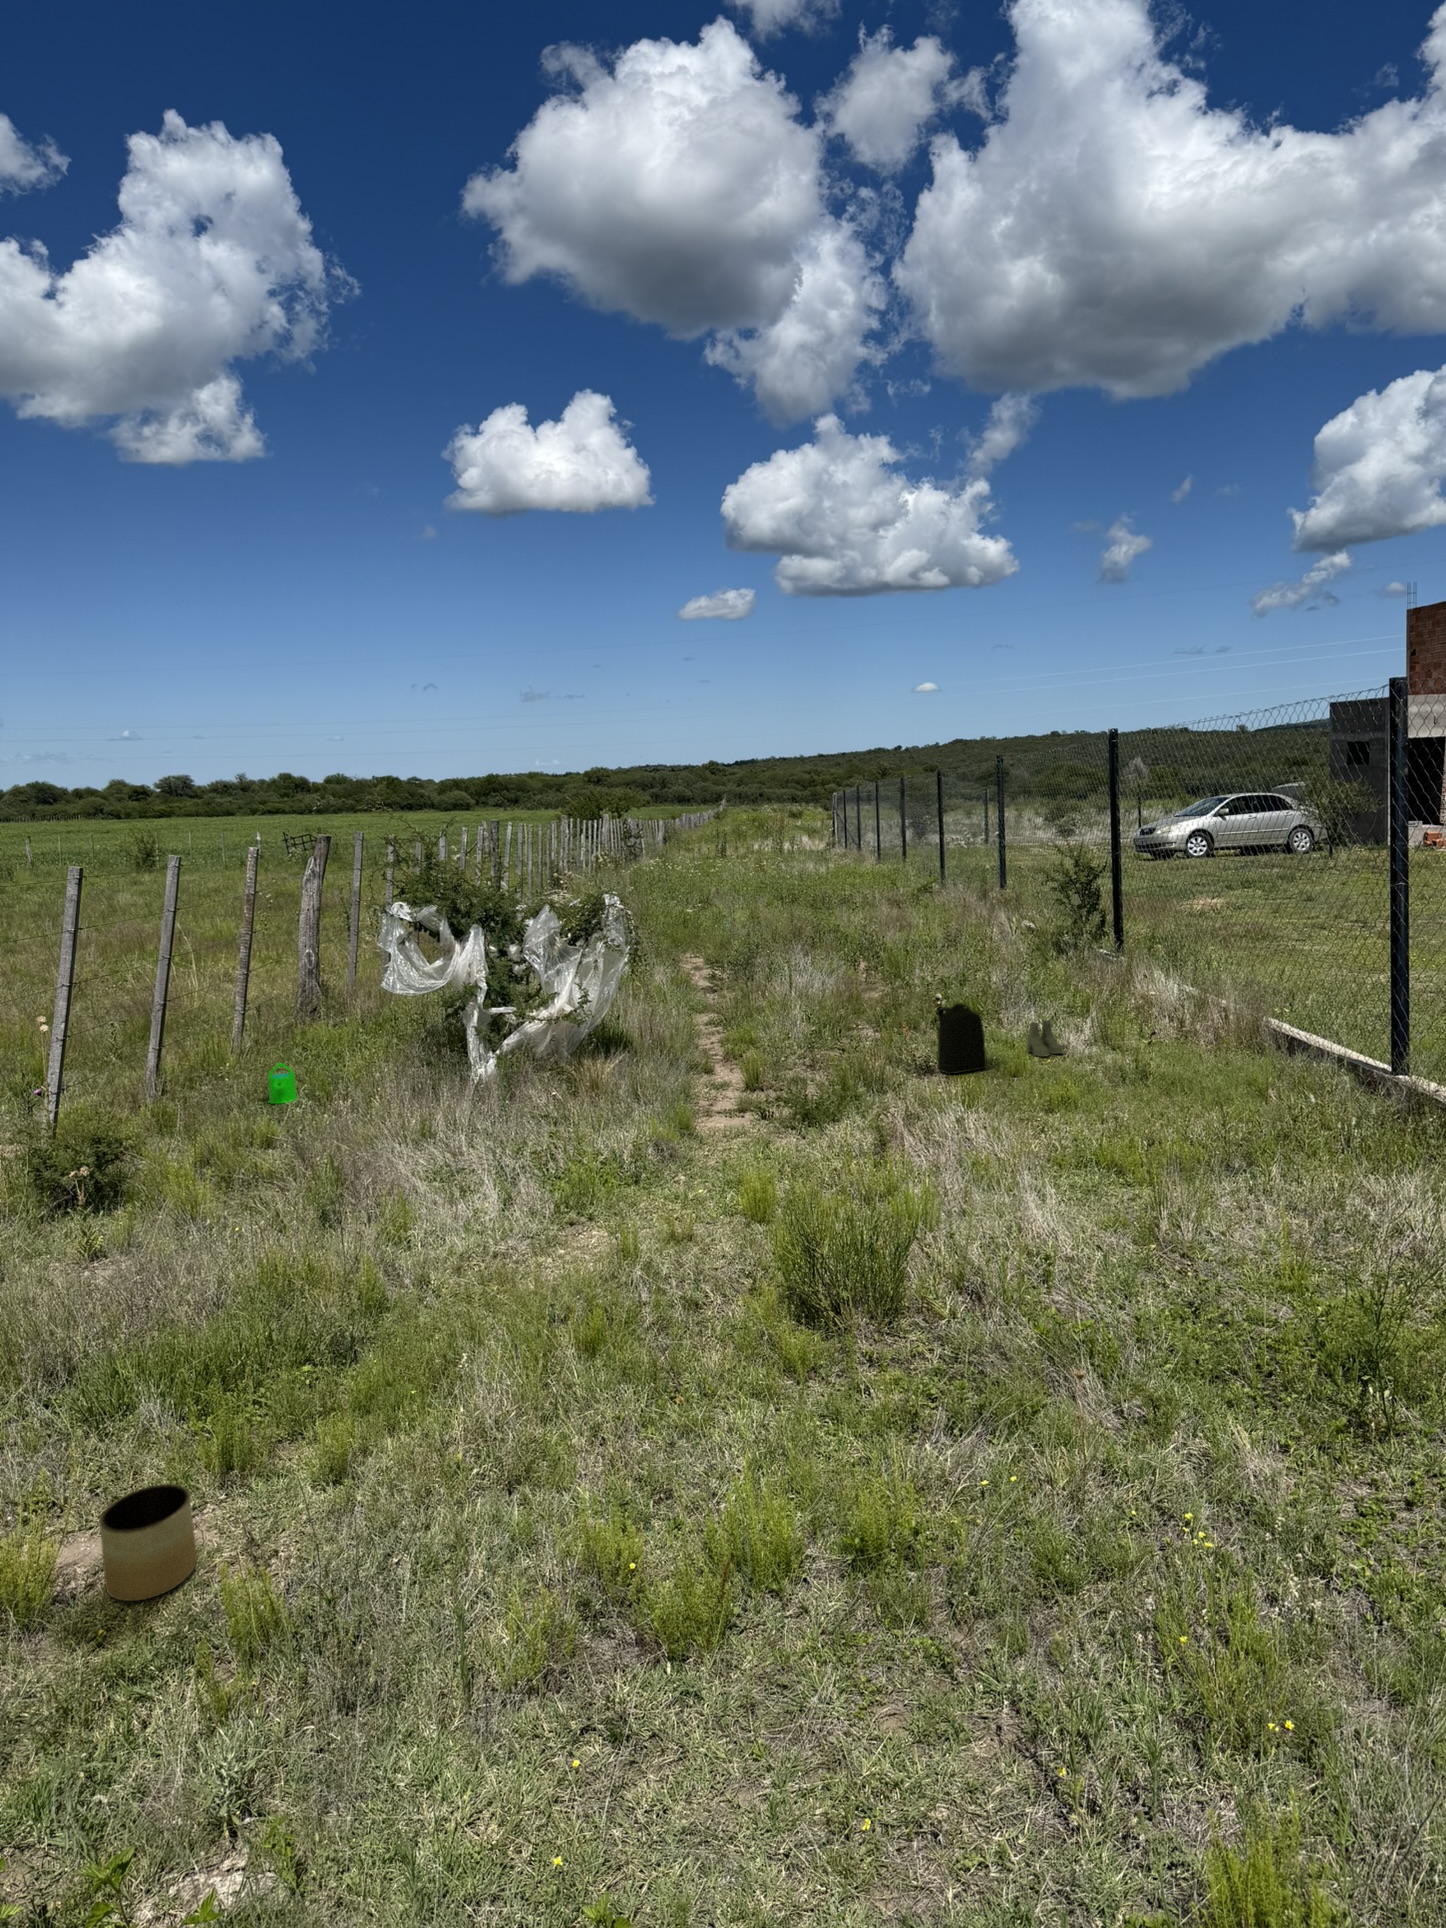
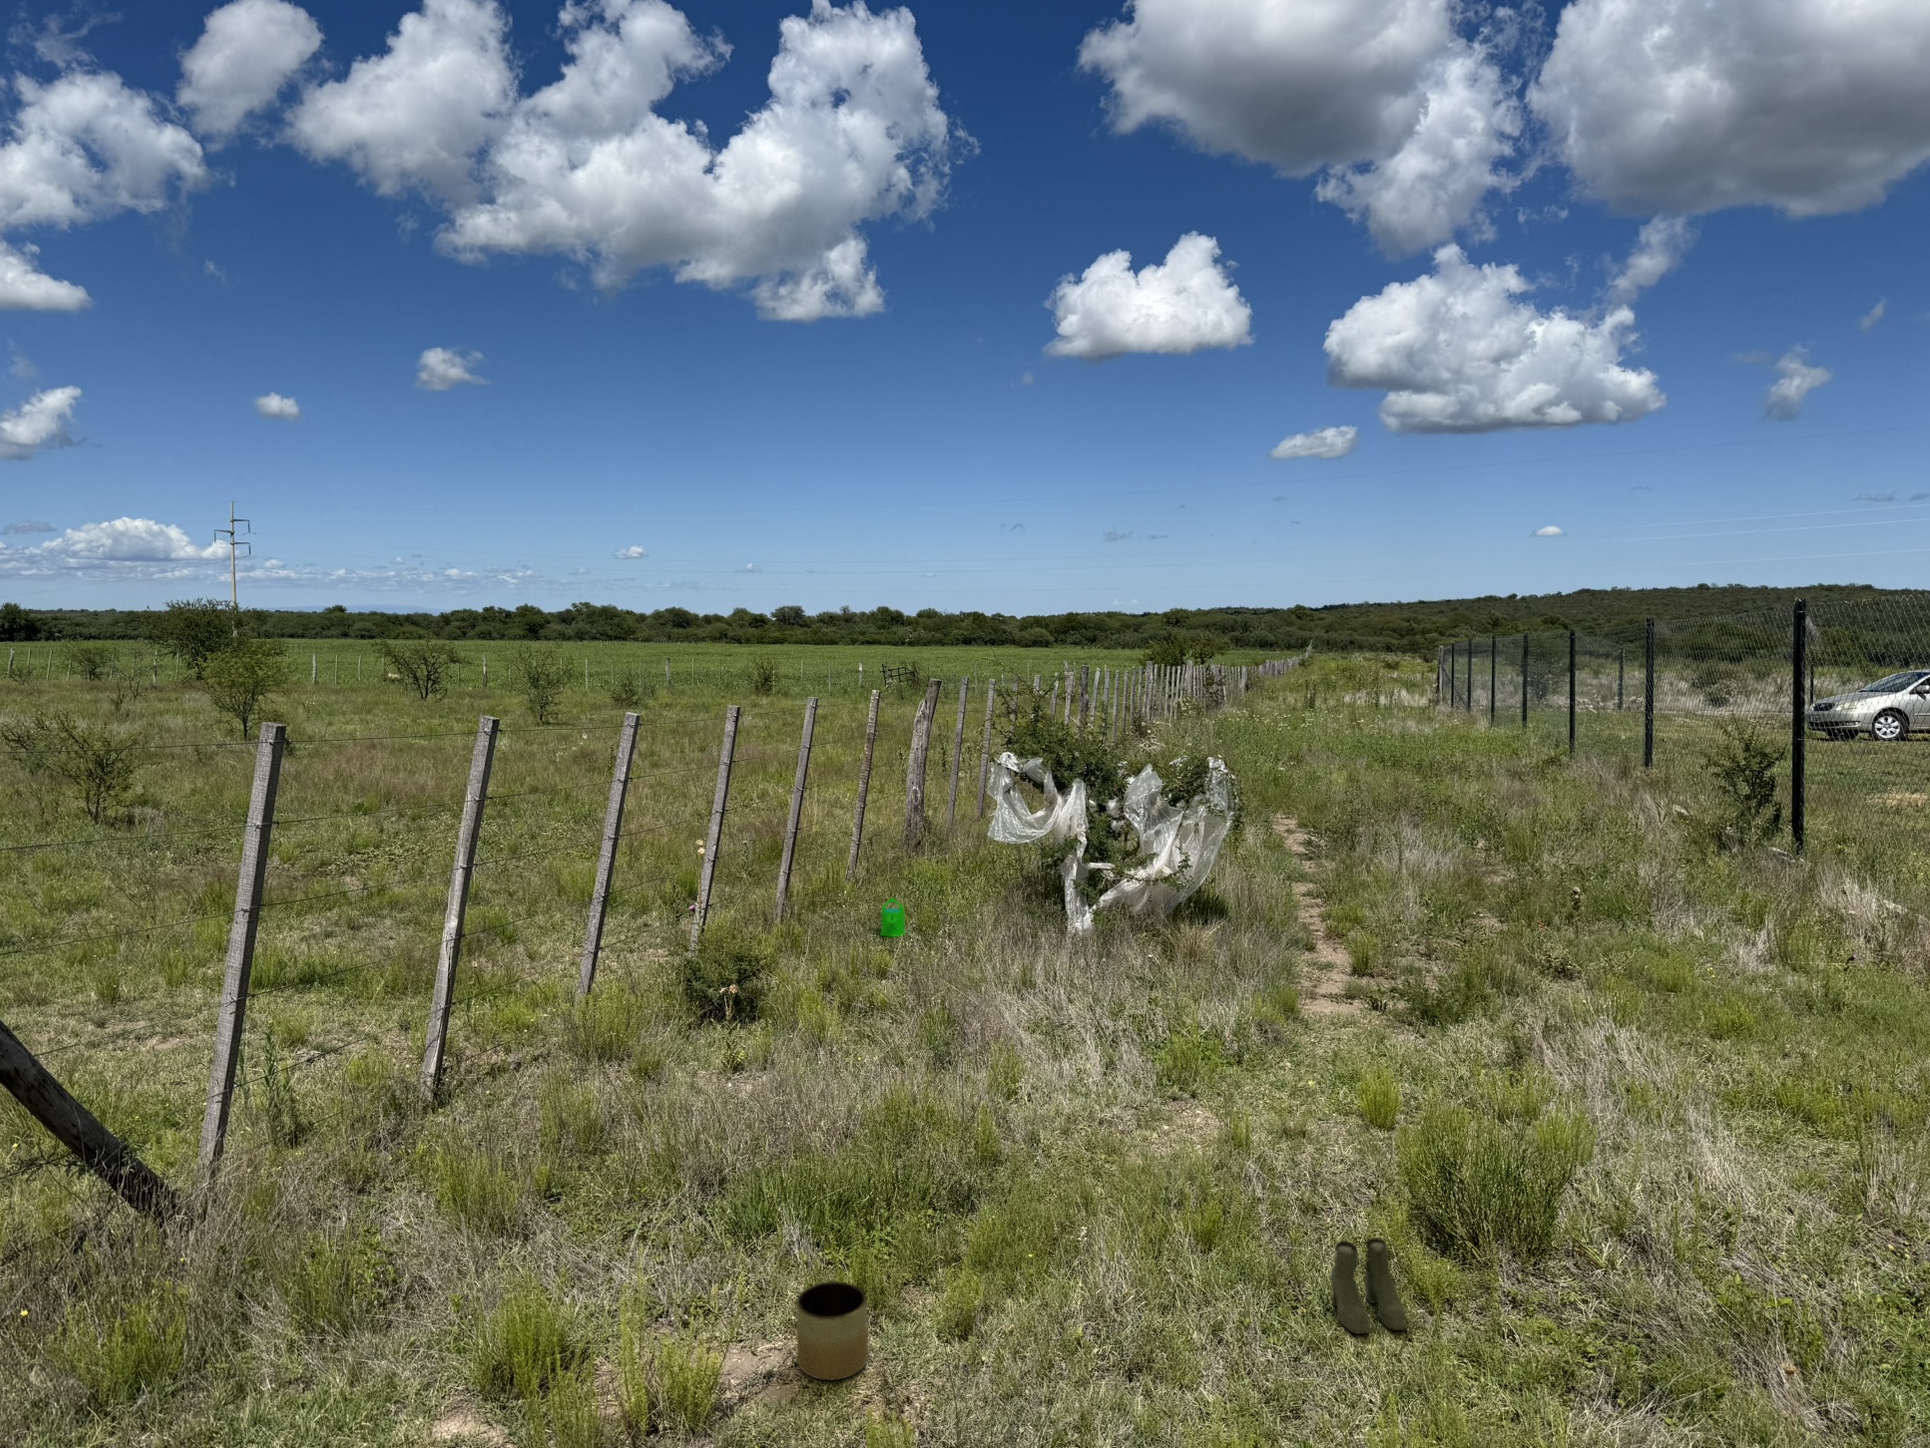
backpack: present [937,1003,987,1074] -> none [1582,907,1646,987]
boots: present [1027,1020,1064,1057] -> present [1330,1238,1406,1334]

